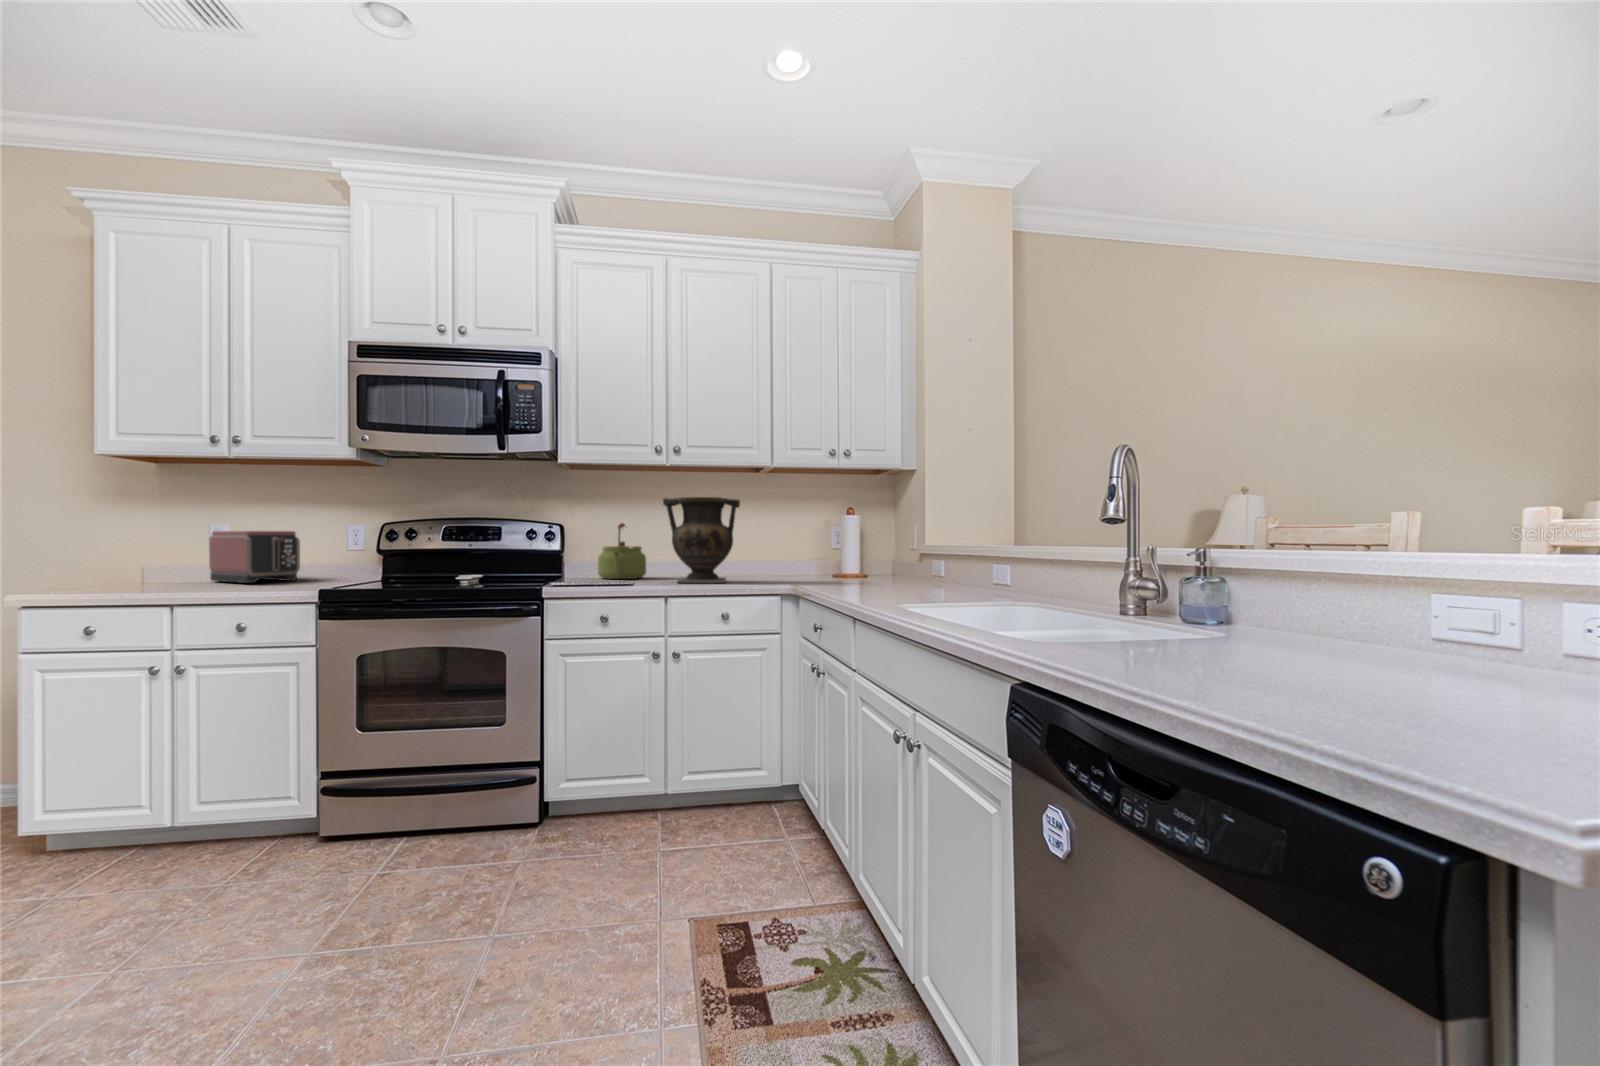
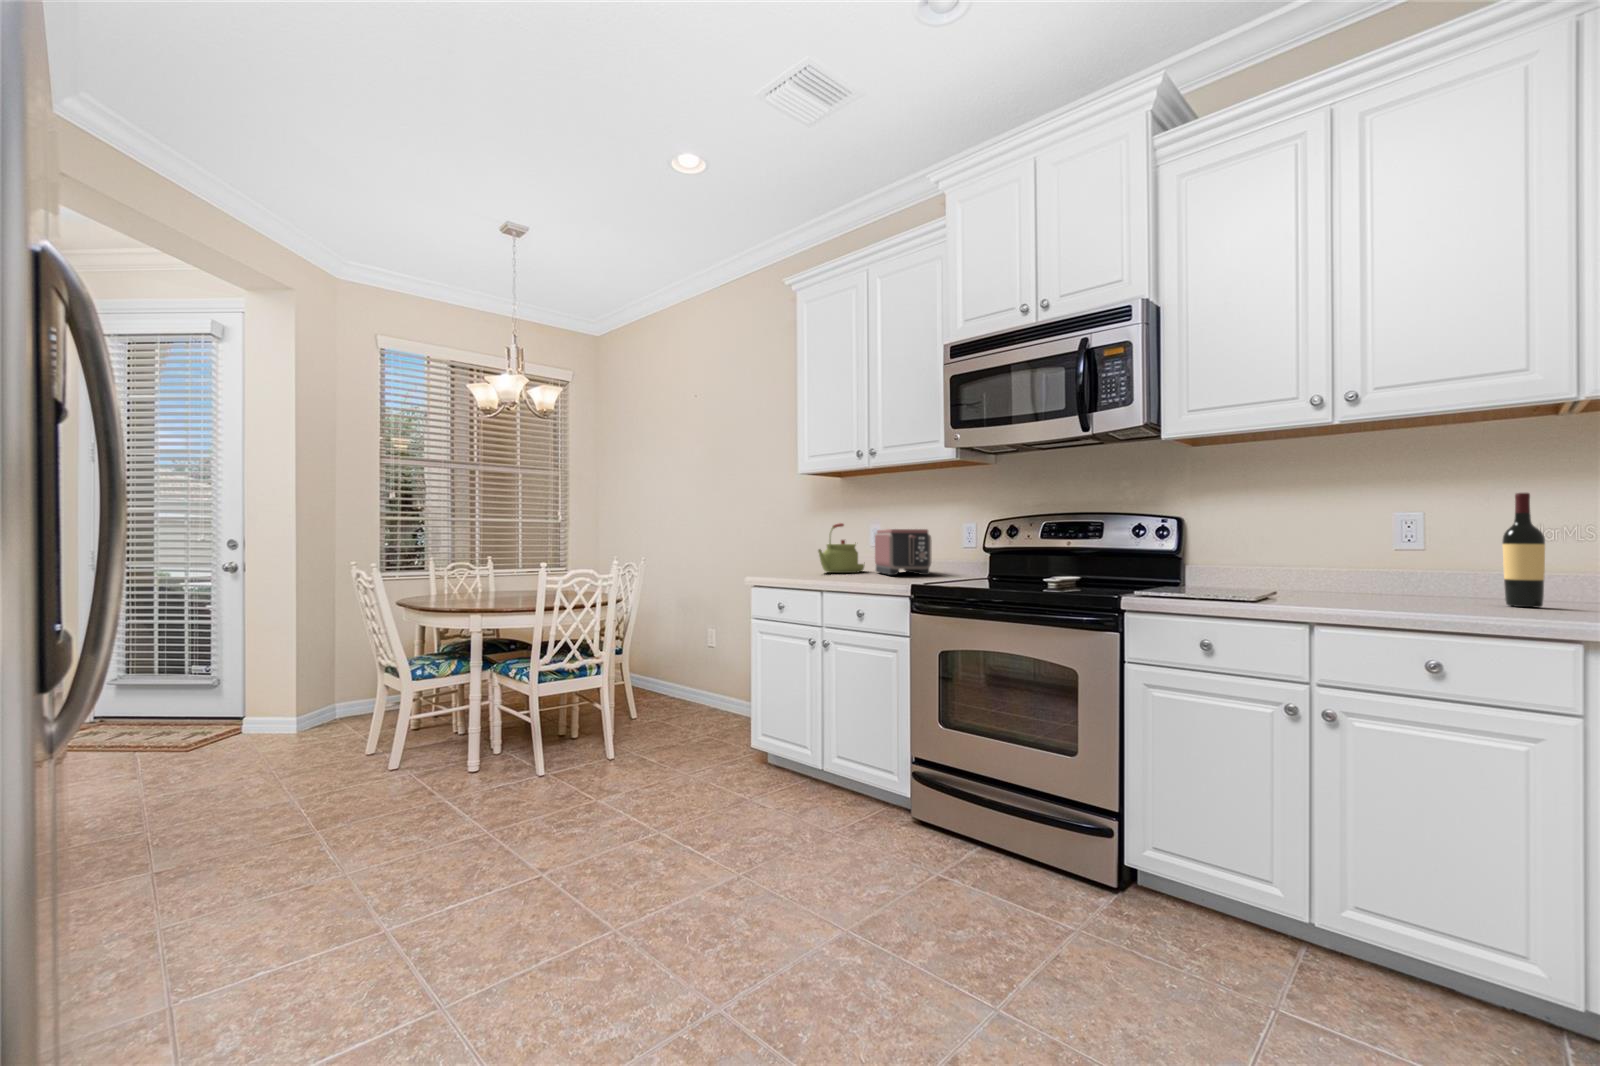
vase: present [663,497,740,583] -> none [1319,467,1482,610]
wine bottle: none [742,513,759,579] -> present [1502,493,1545,607]
kettle: present [598,523,646,579] -> present [818,523,865,573]

